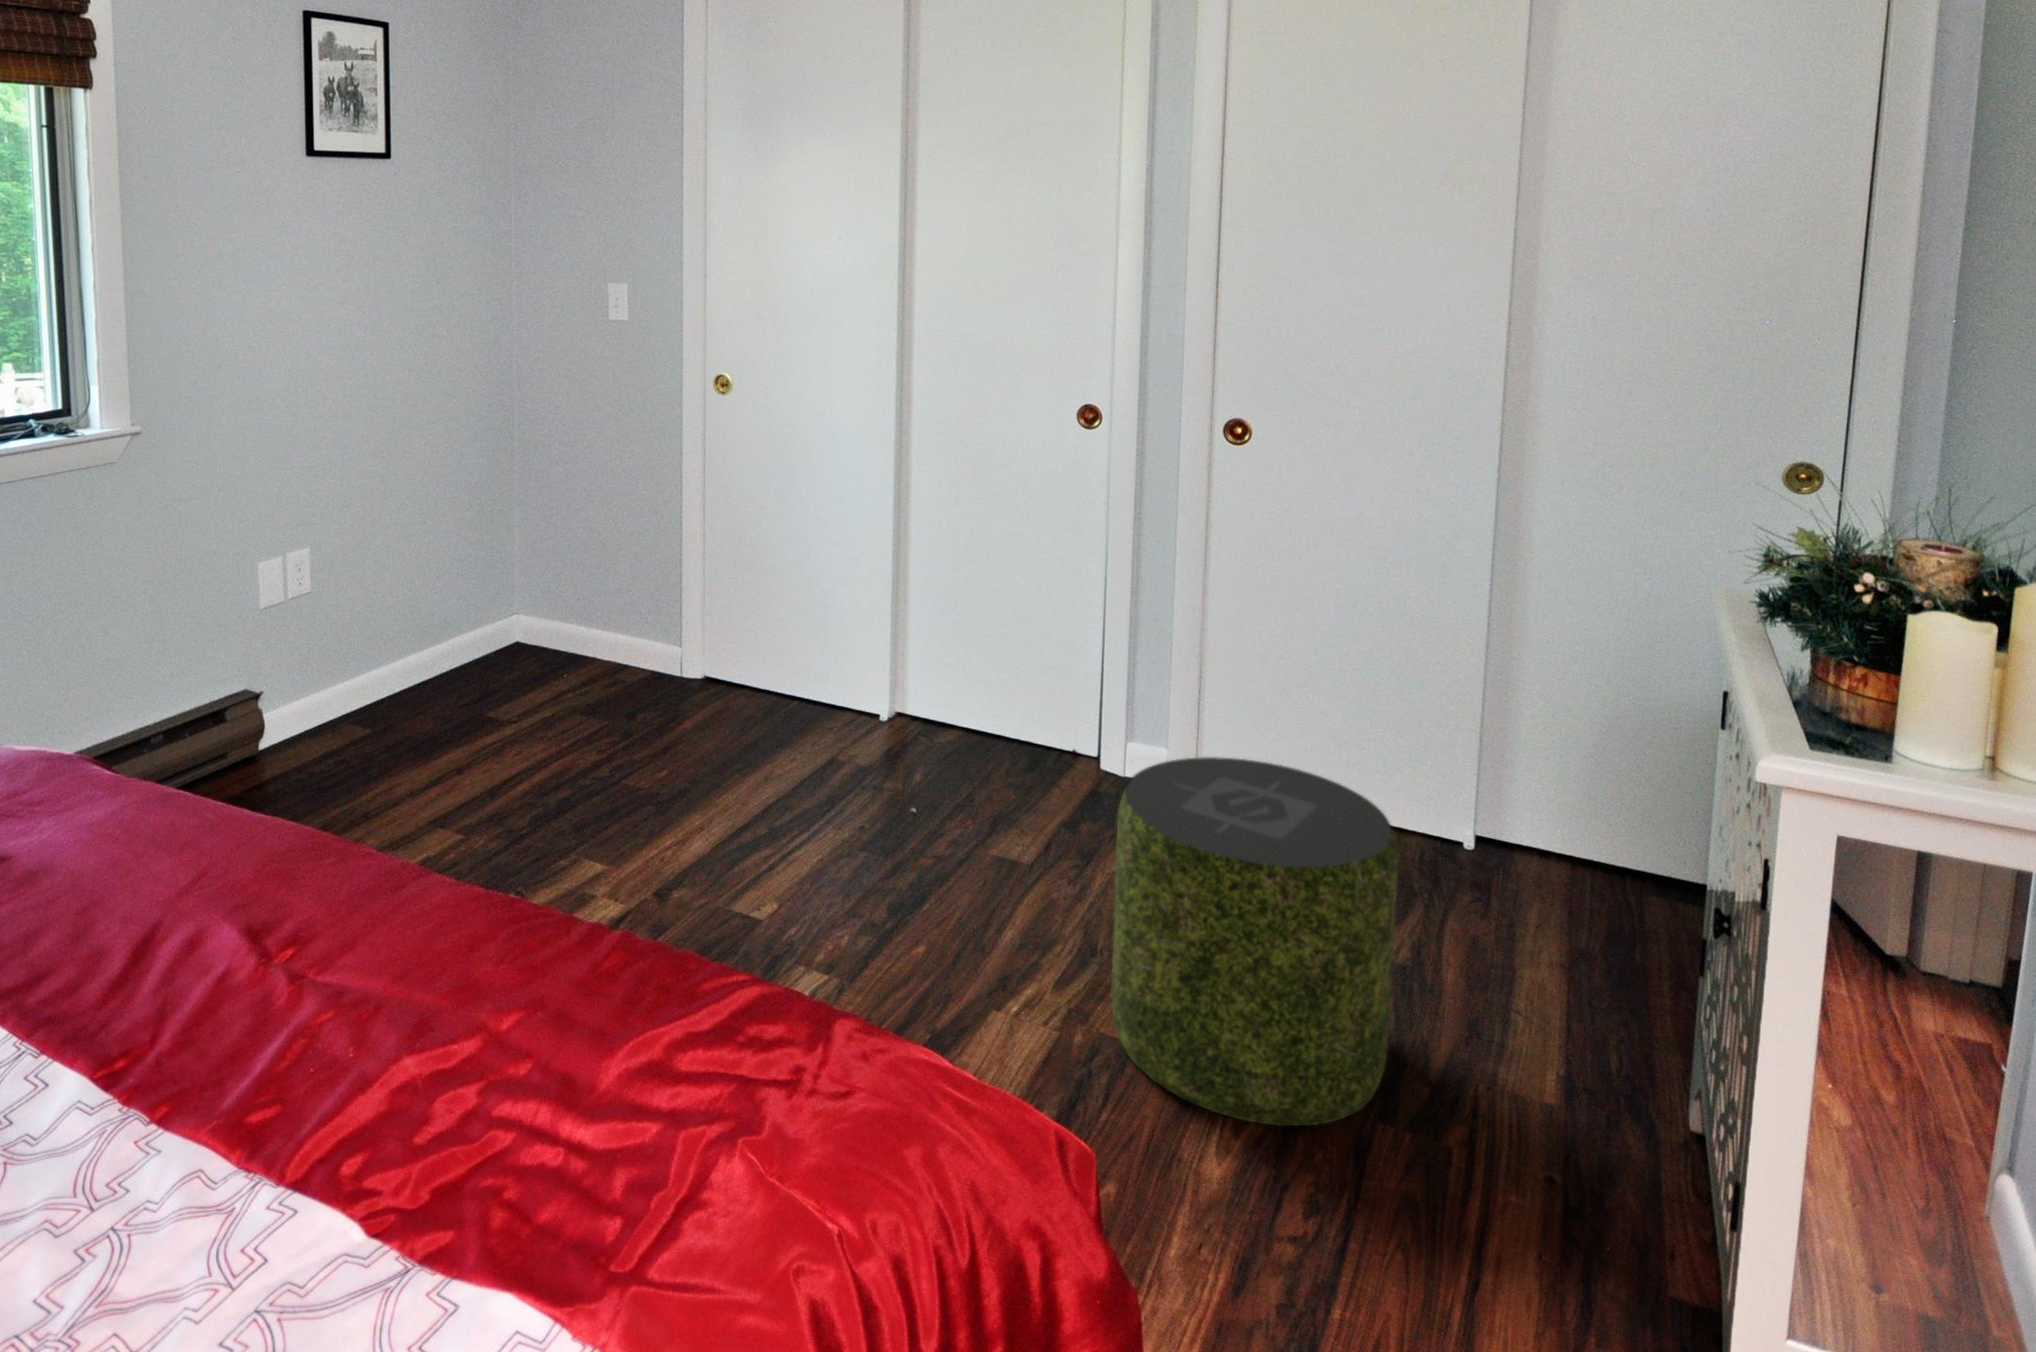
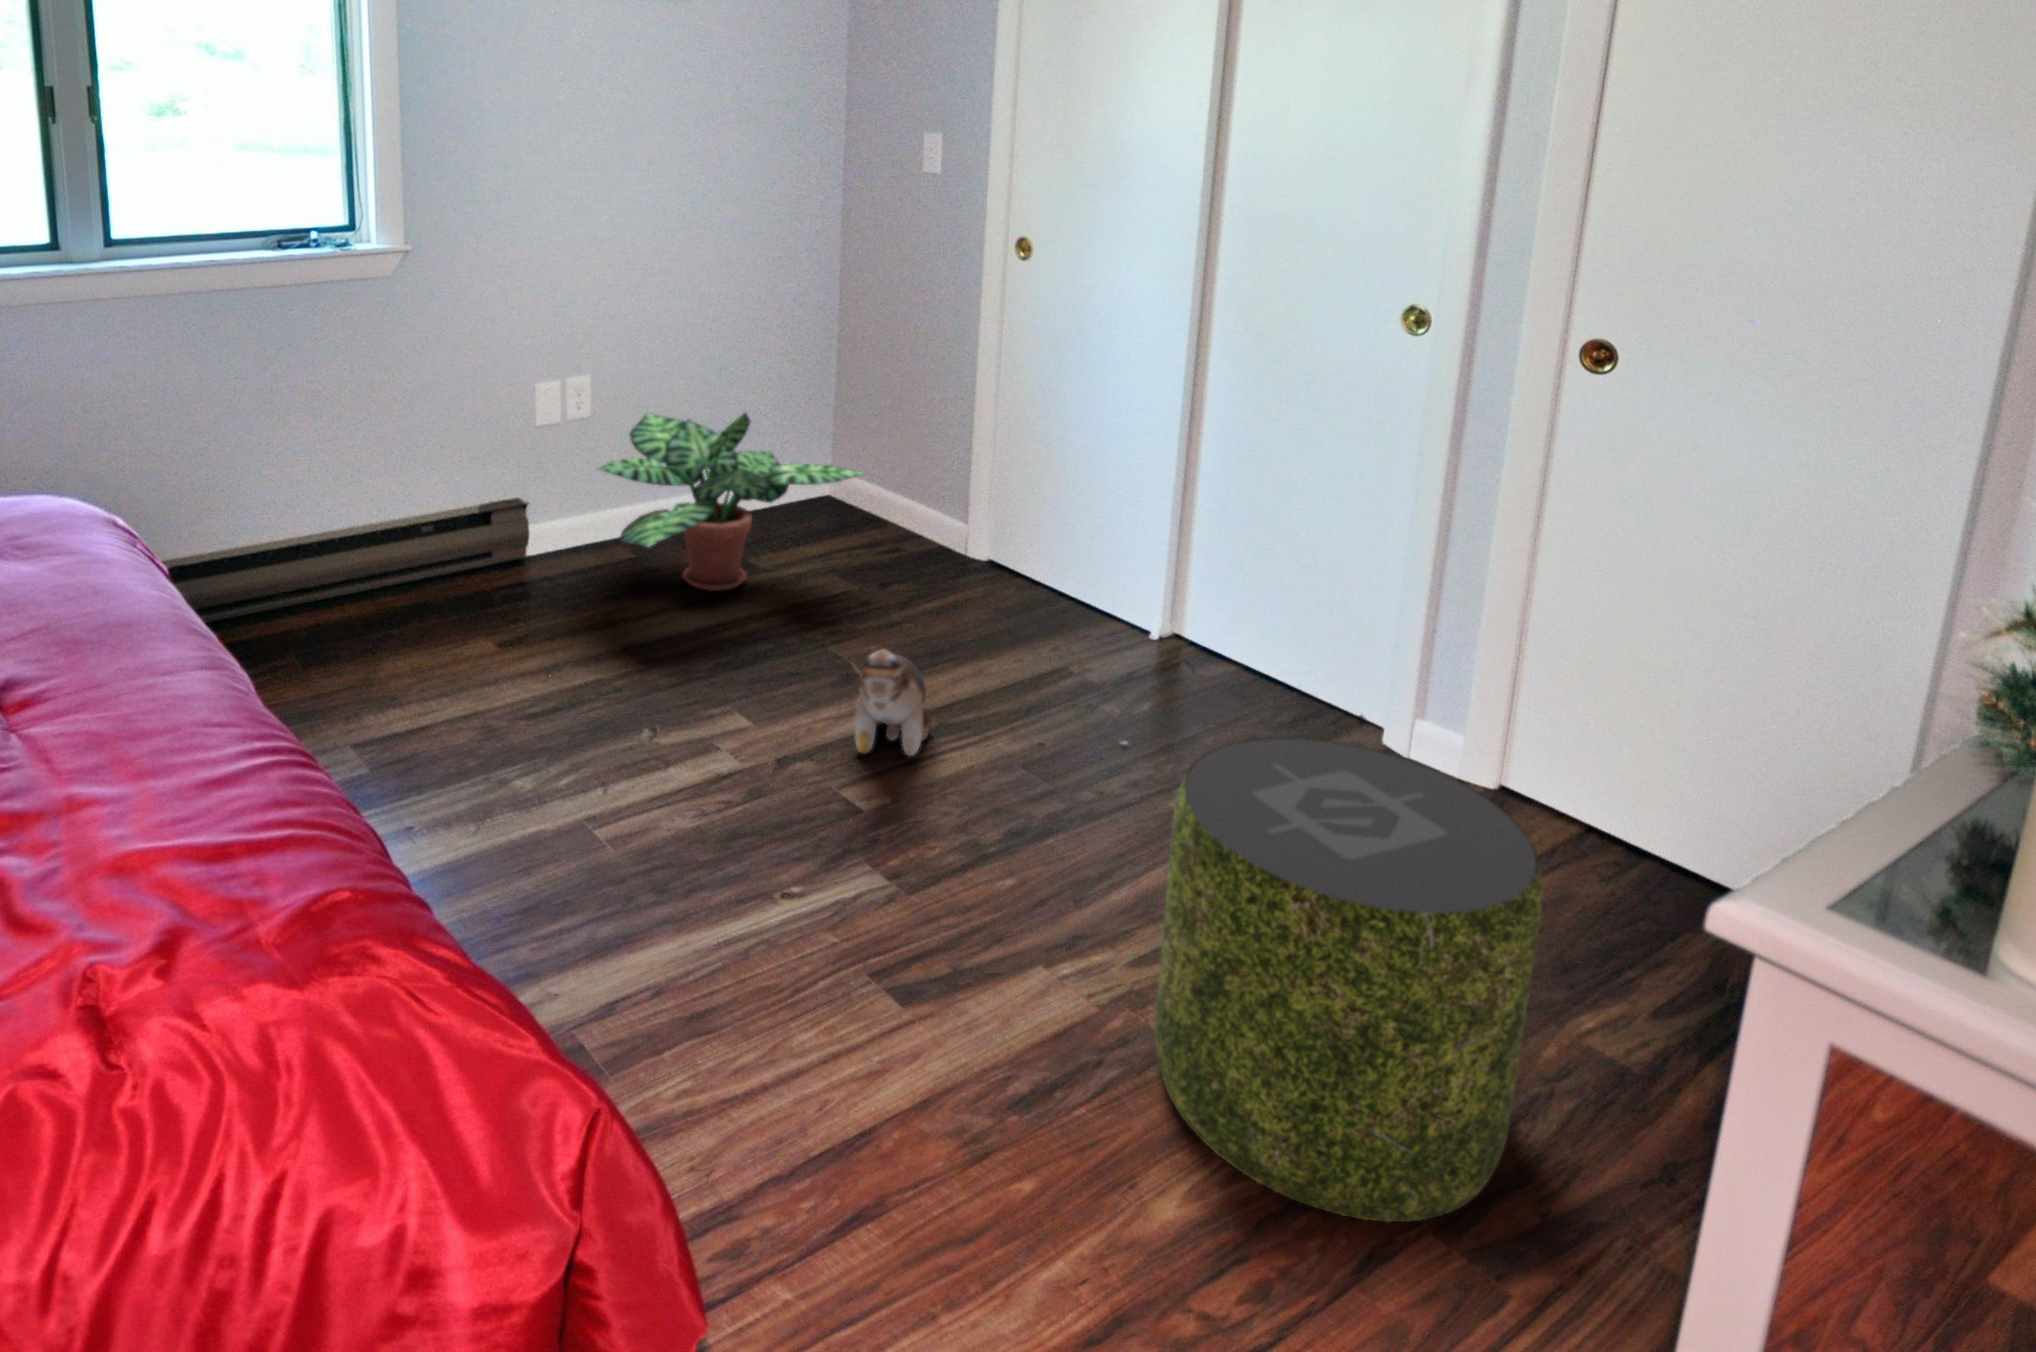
potted plant: none [358,566,612,756] -> present [599,413,864,591]
plush toy: none [707,766,779,874] -> present [851,649,931,756]

